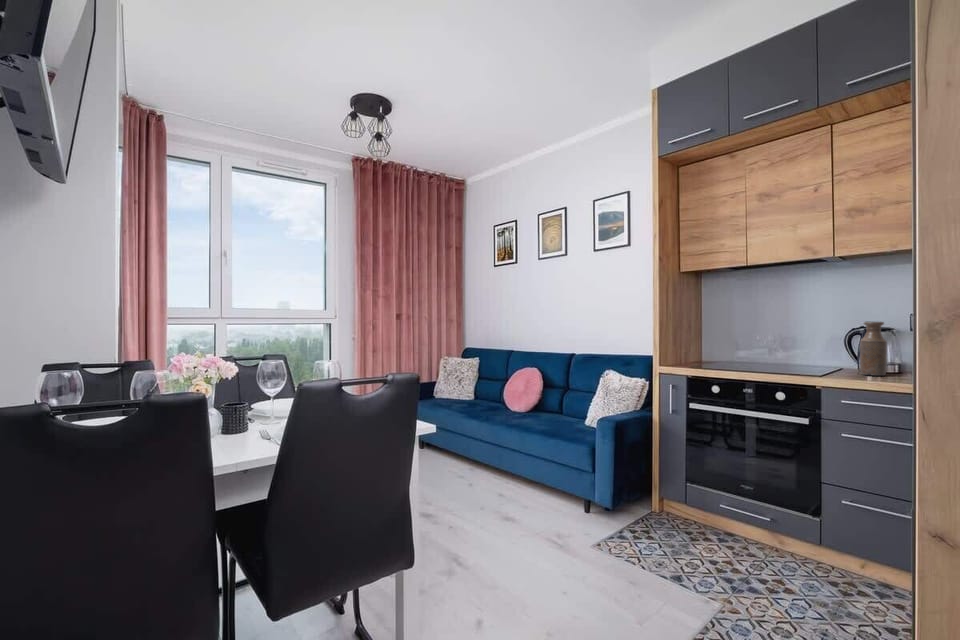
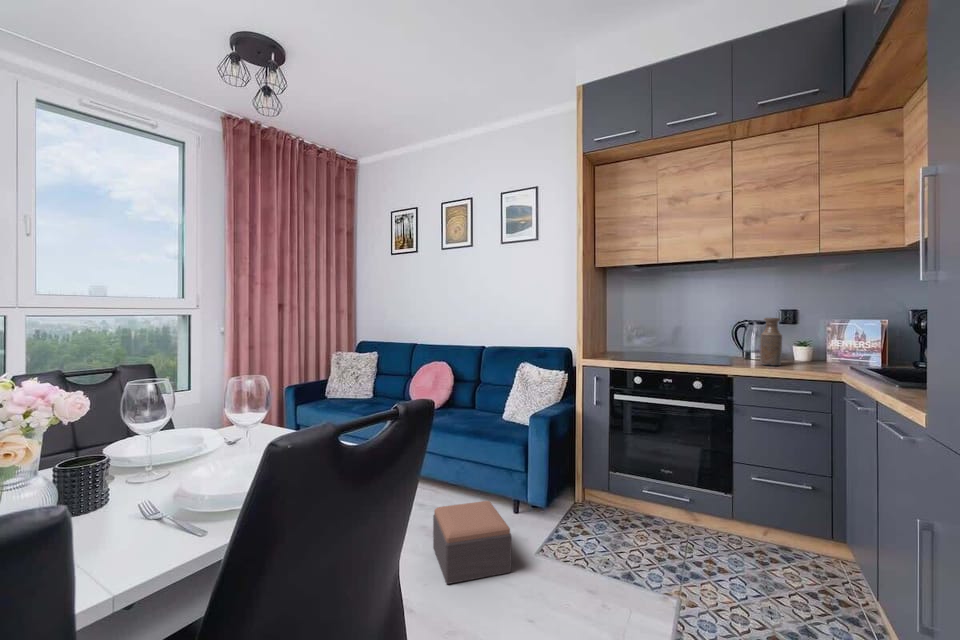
footstool: none [499,494,562,559] -> present [433,501,511,584]

